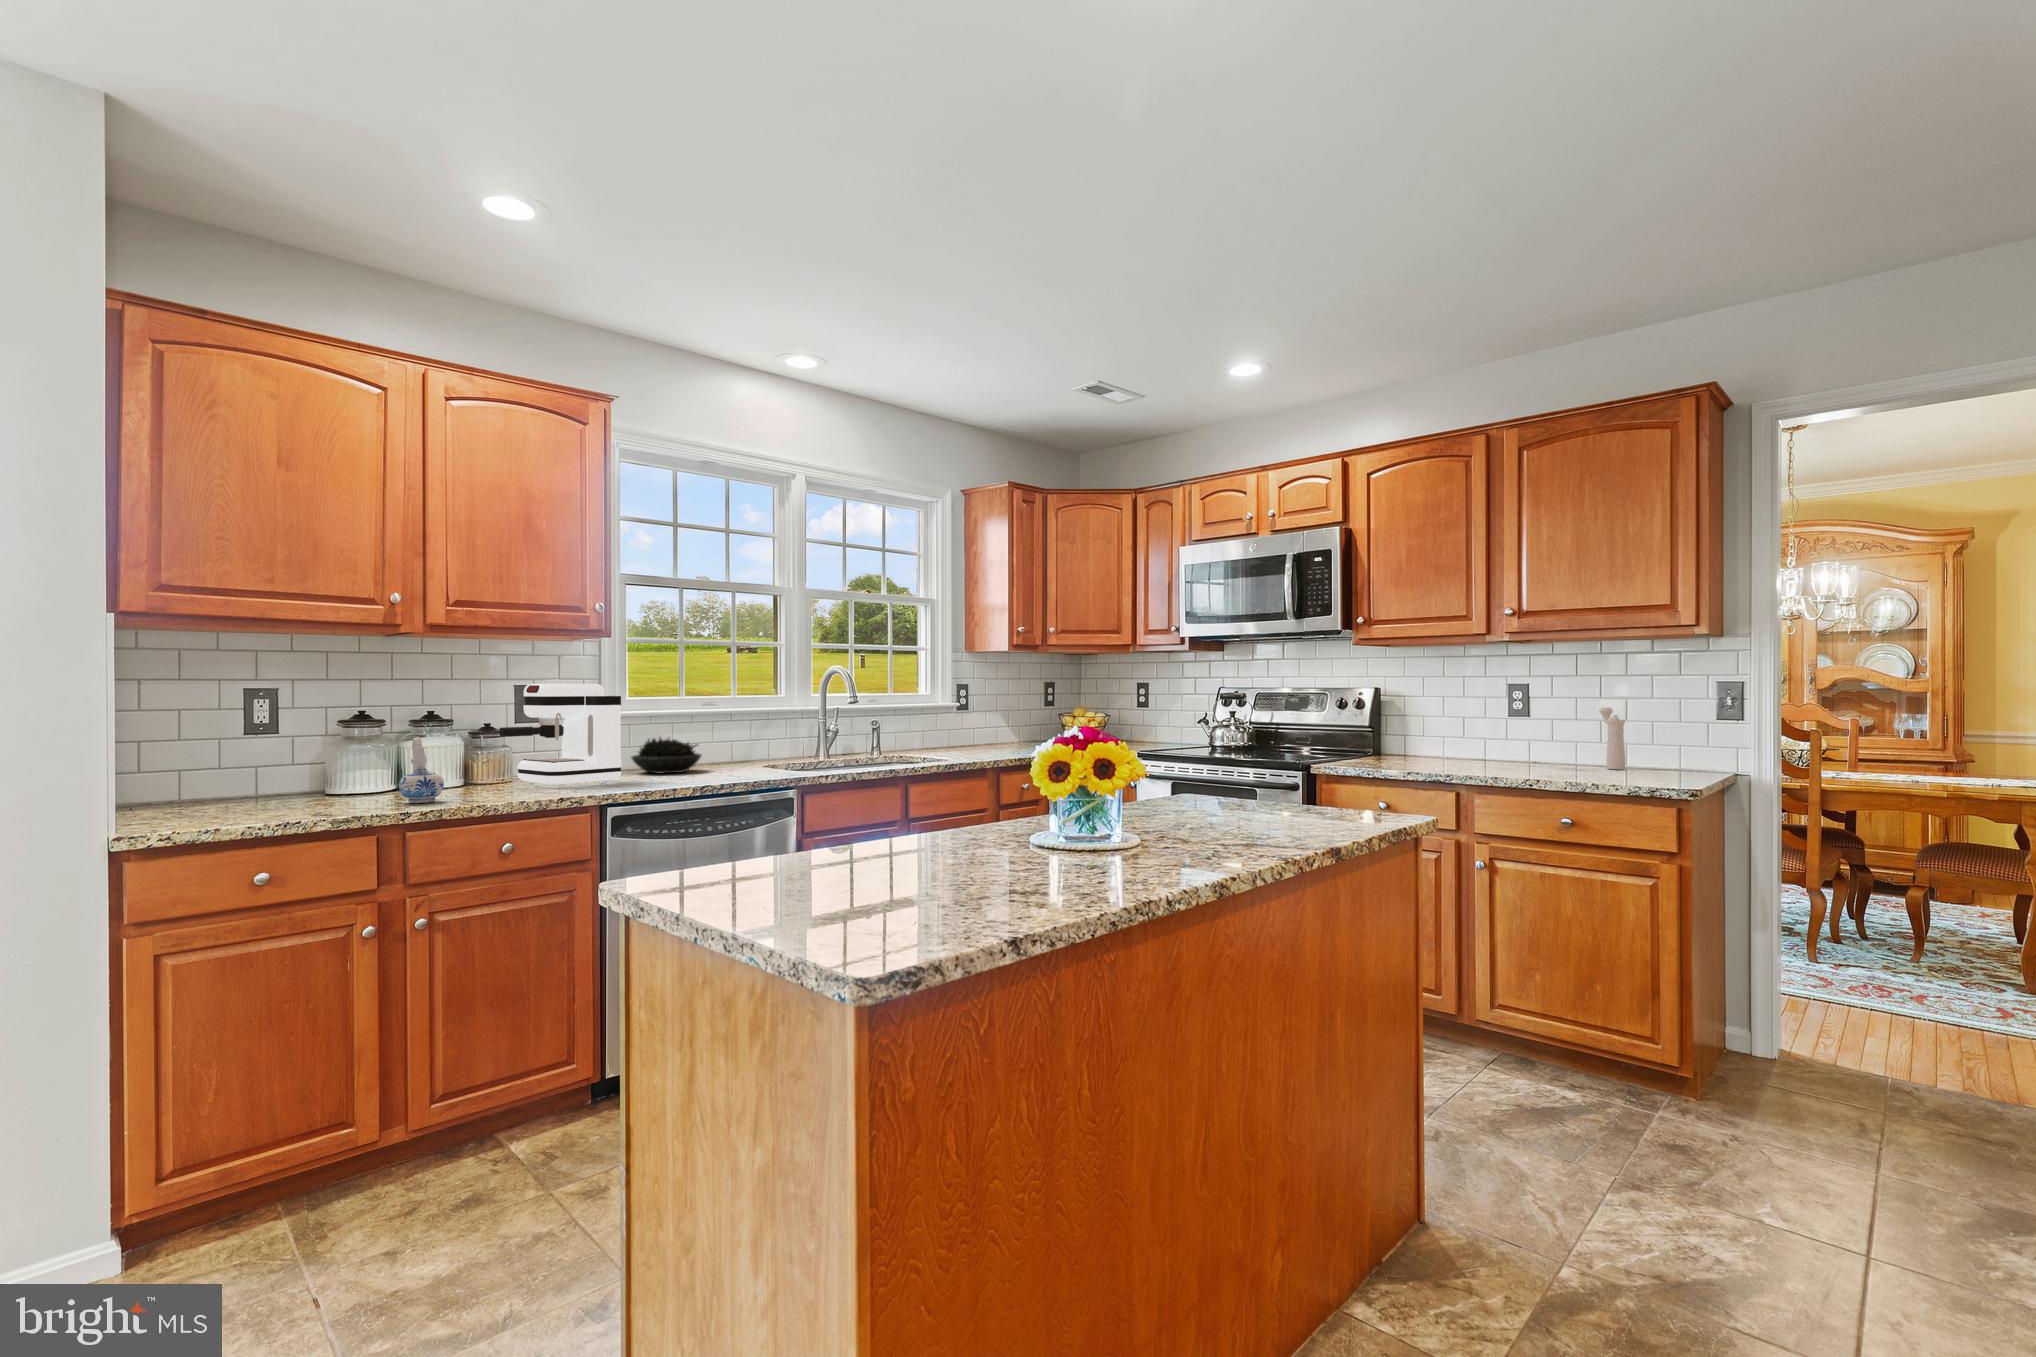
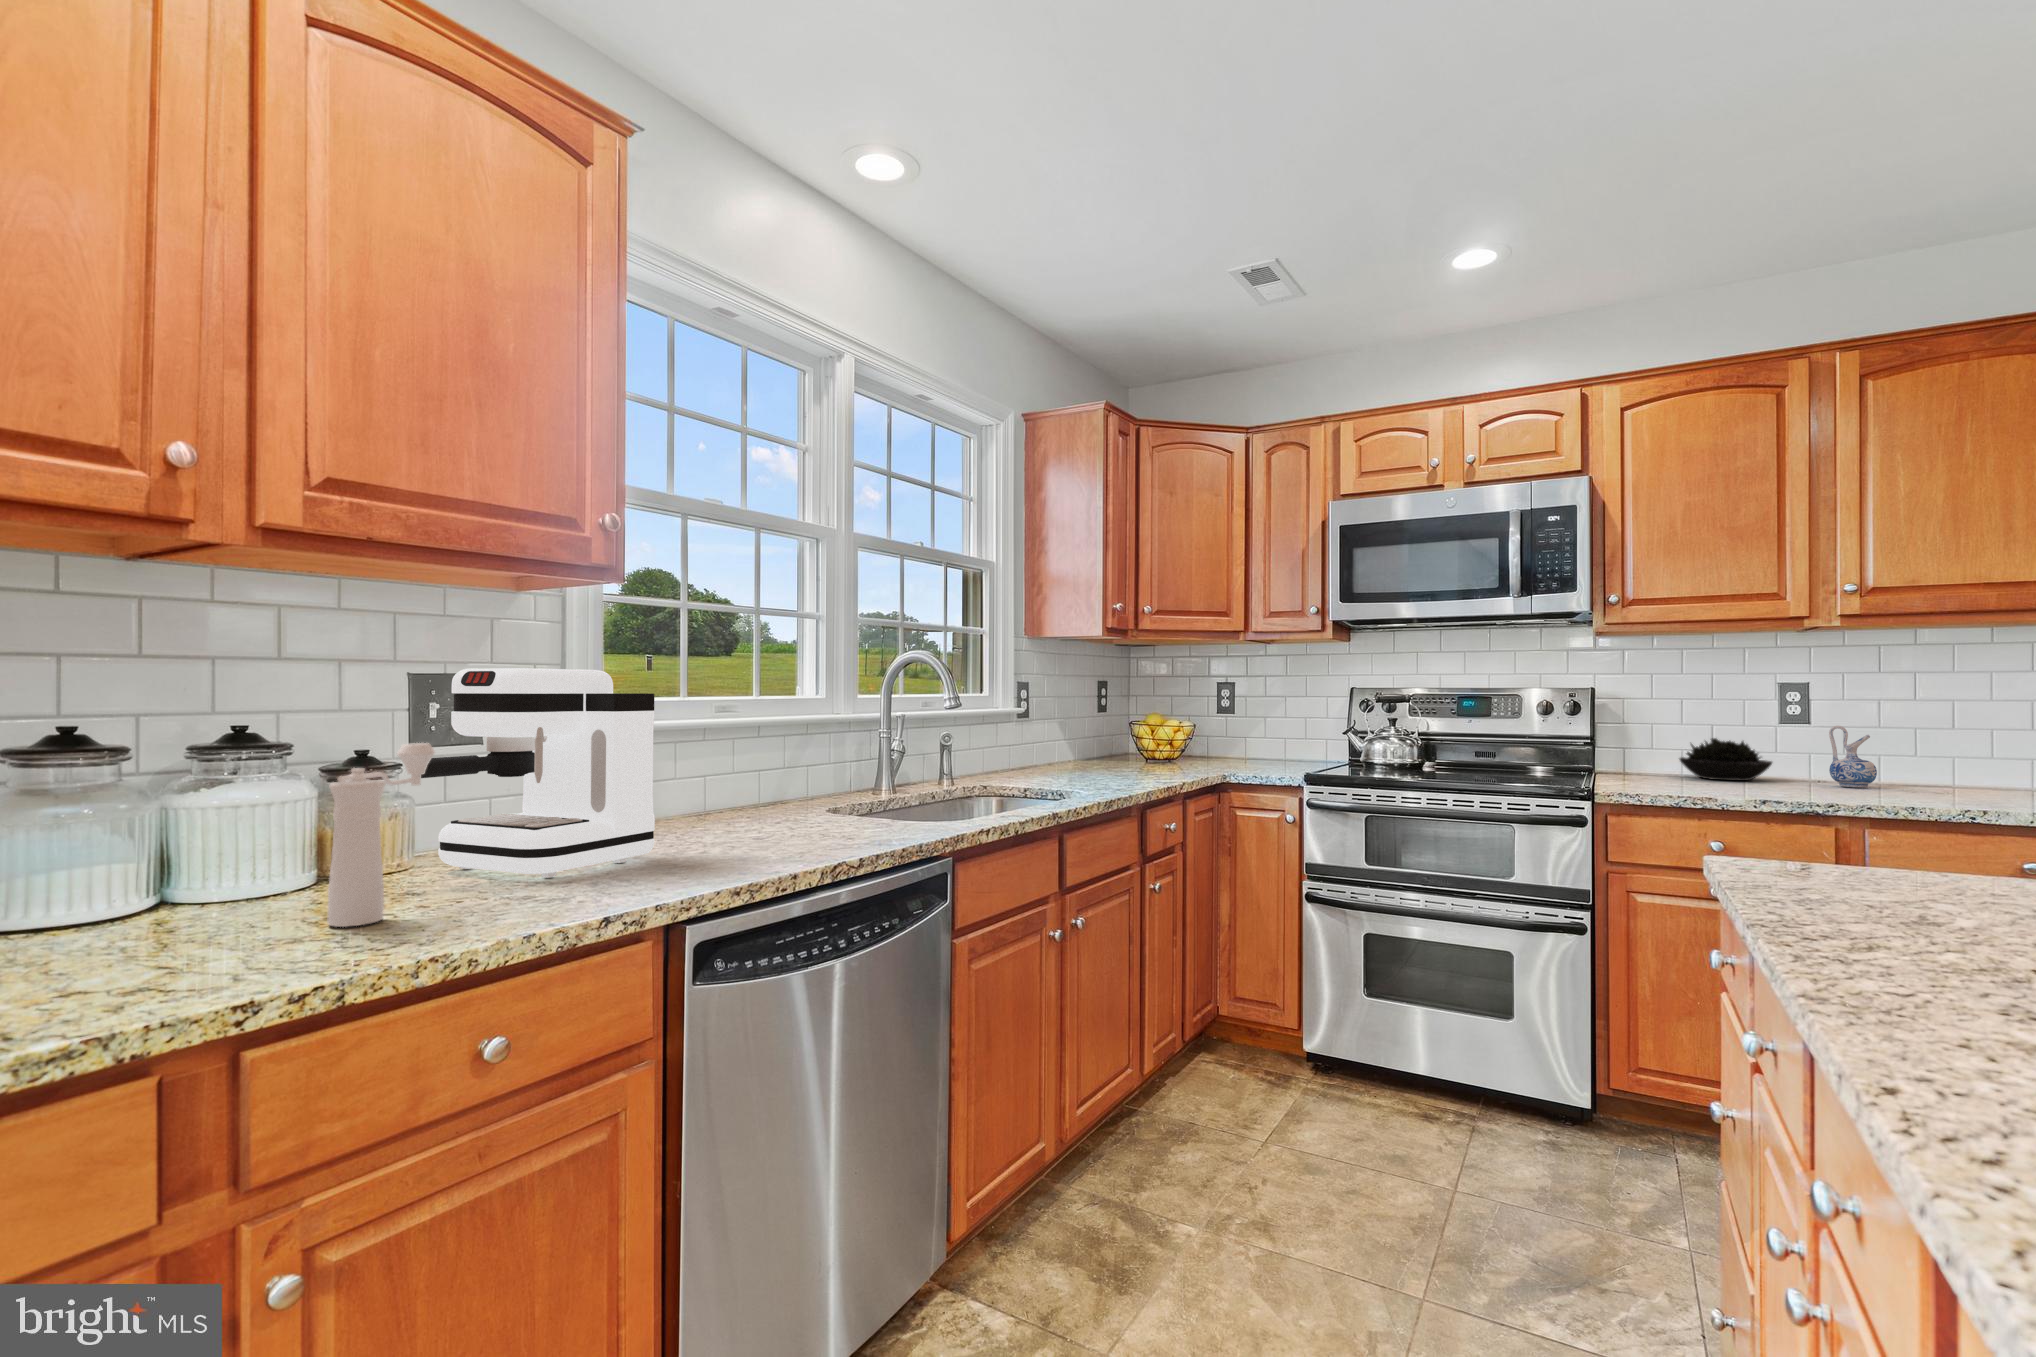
pepper mill: present [1599,708,1625,770] -> present [328,743,435,927]
ceramic pitcher: present [399,737,444,803] -> present [1829,726,1877,788]
succulent plant: present [631,738,701,773] -> present [1680,738,1772,781]

